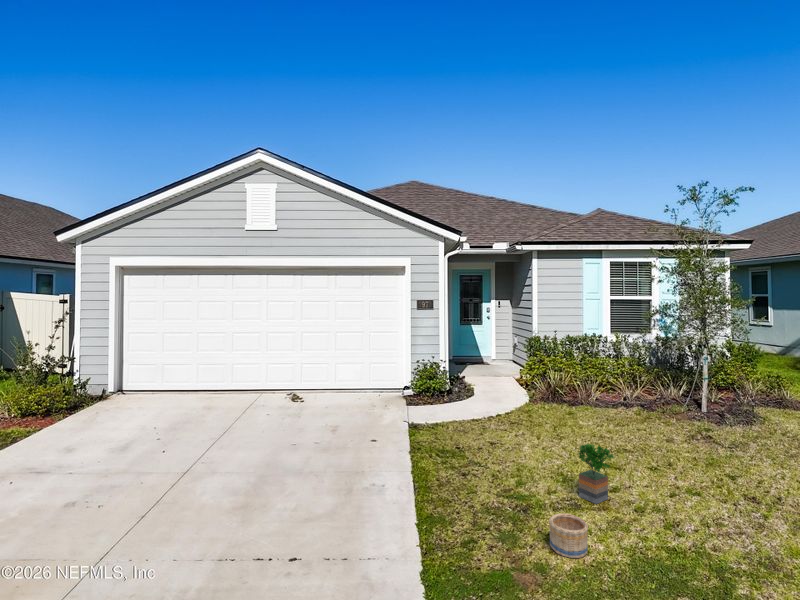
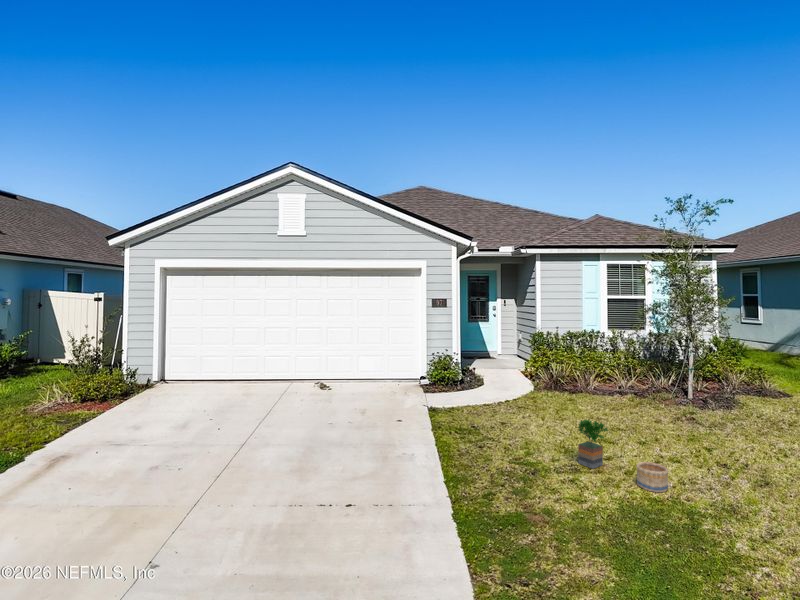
basket: present [549,514,588,558] -> present [637,462,668,492]

